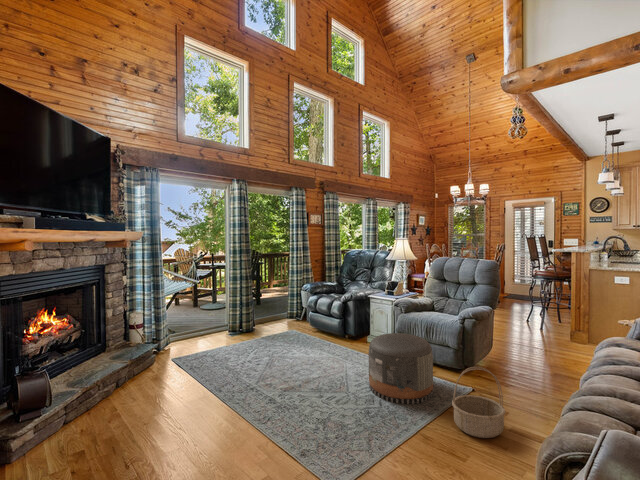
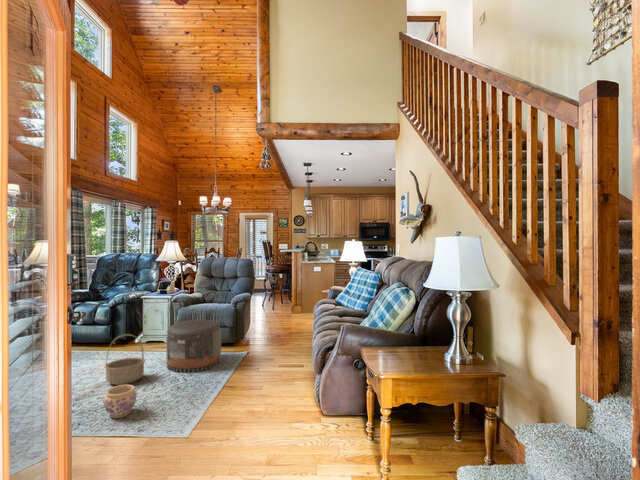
basket: present [452,367,505,438] -> present [105,334,145,385]
planter: none [272,402,304,443] -> present [103,385,137,418]

